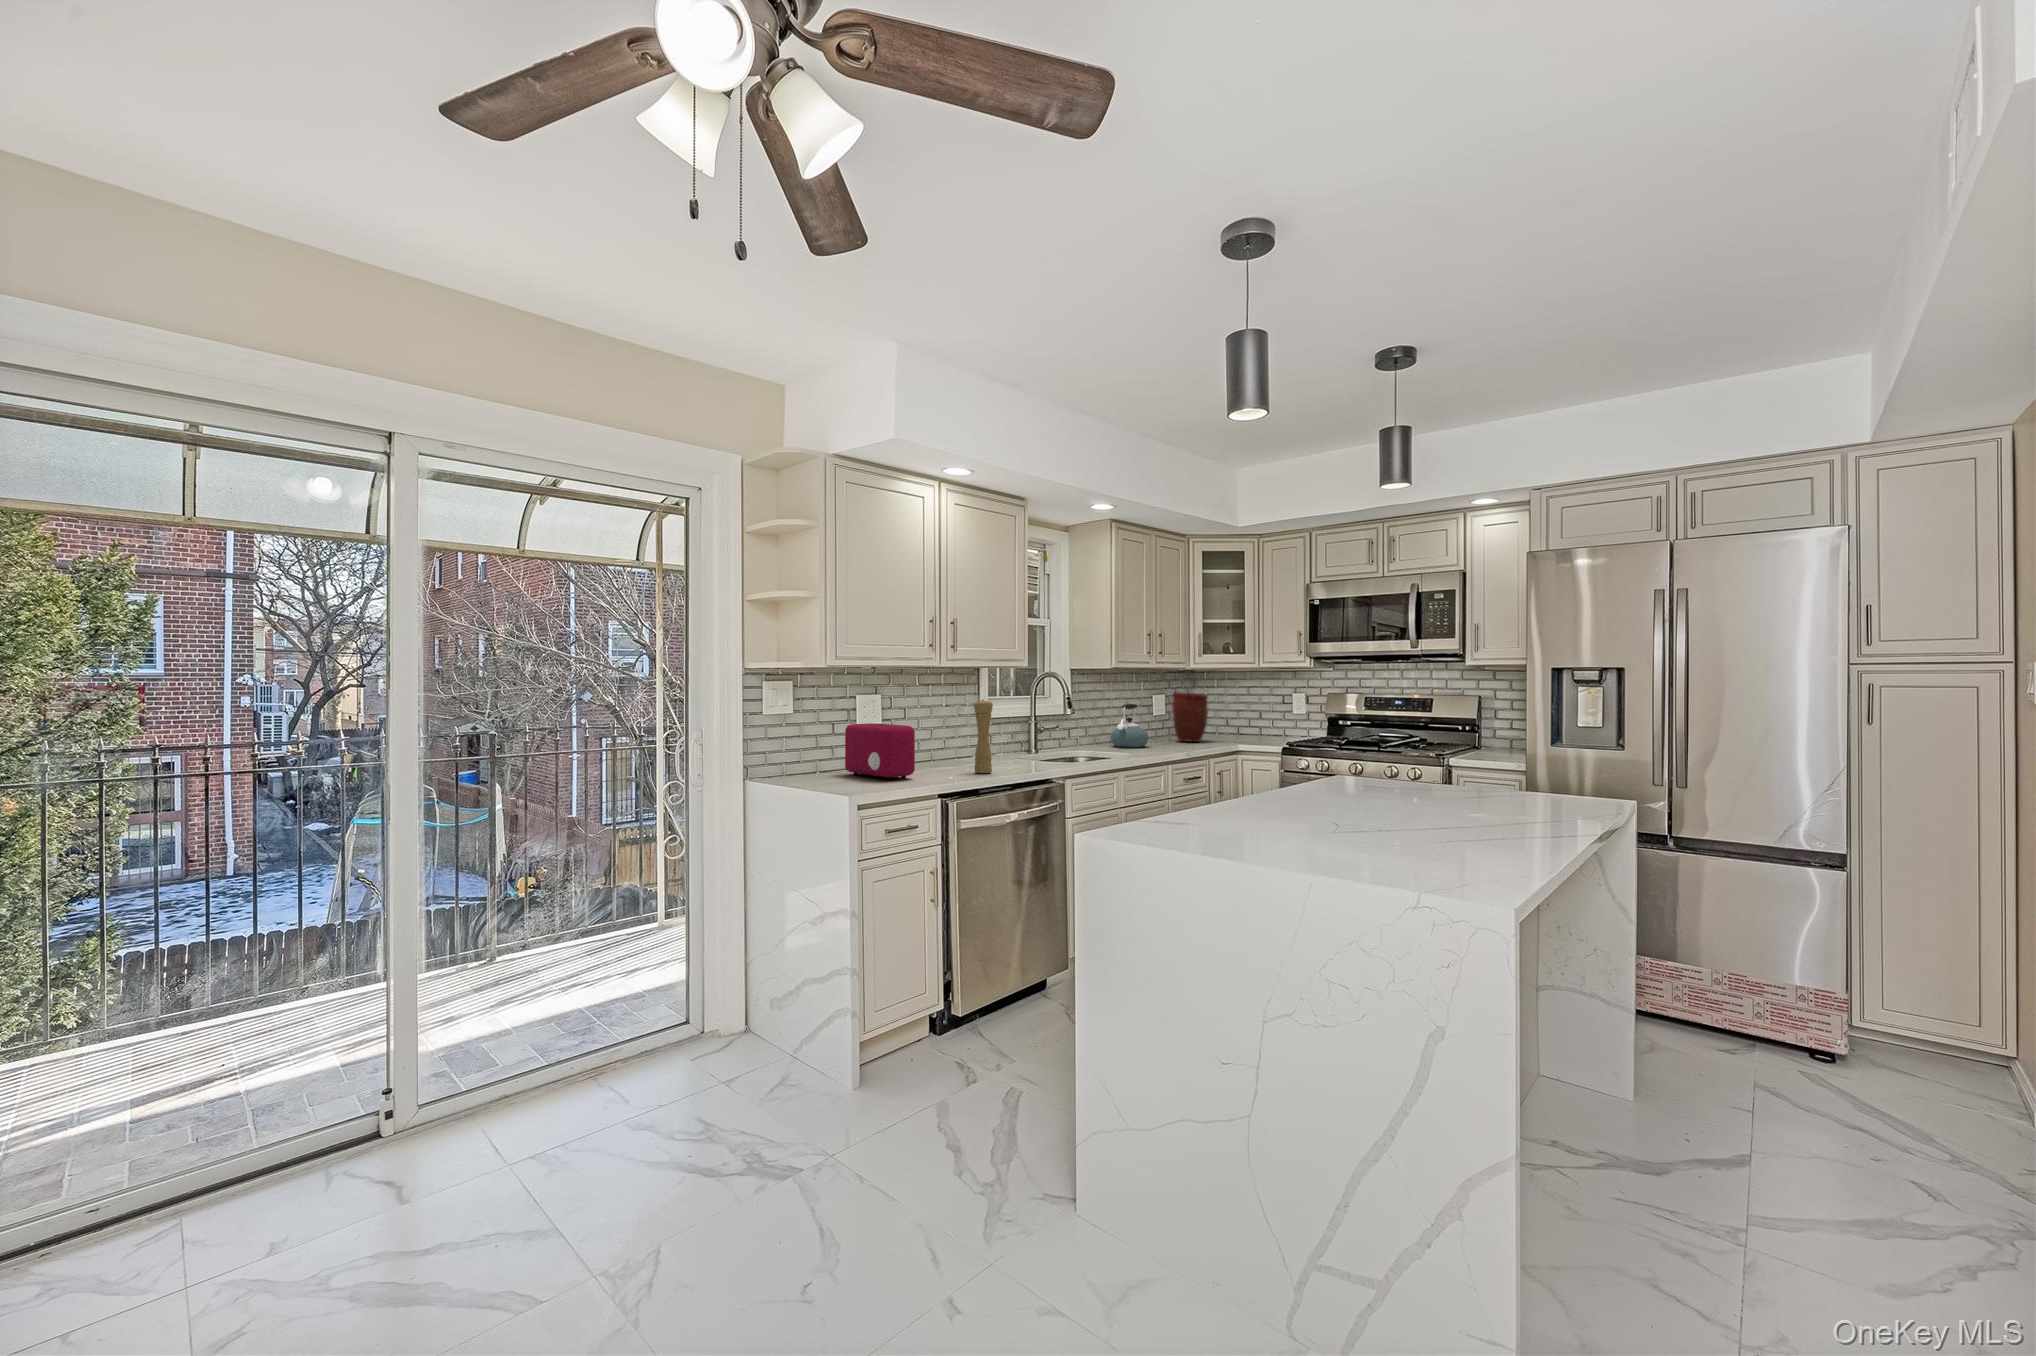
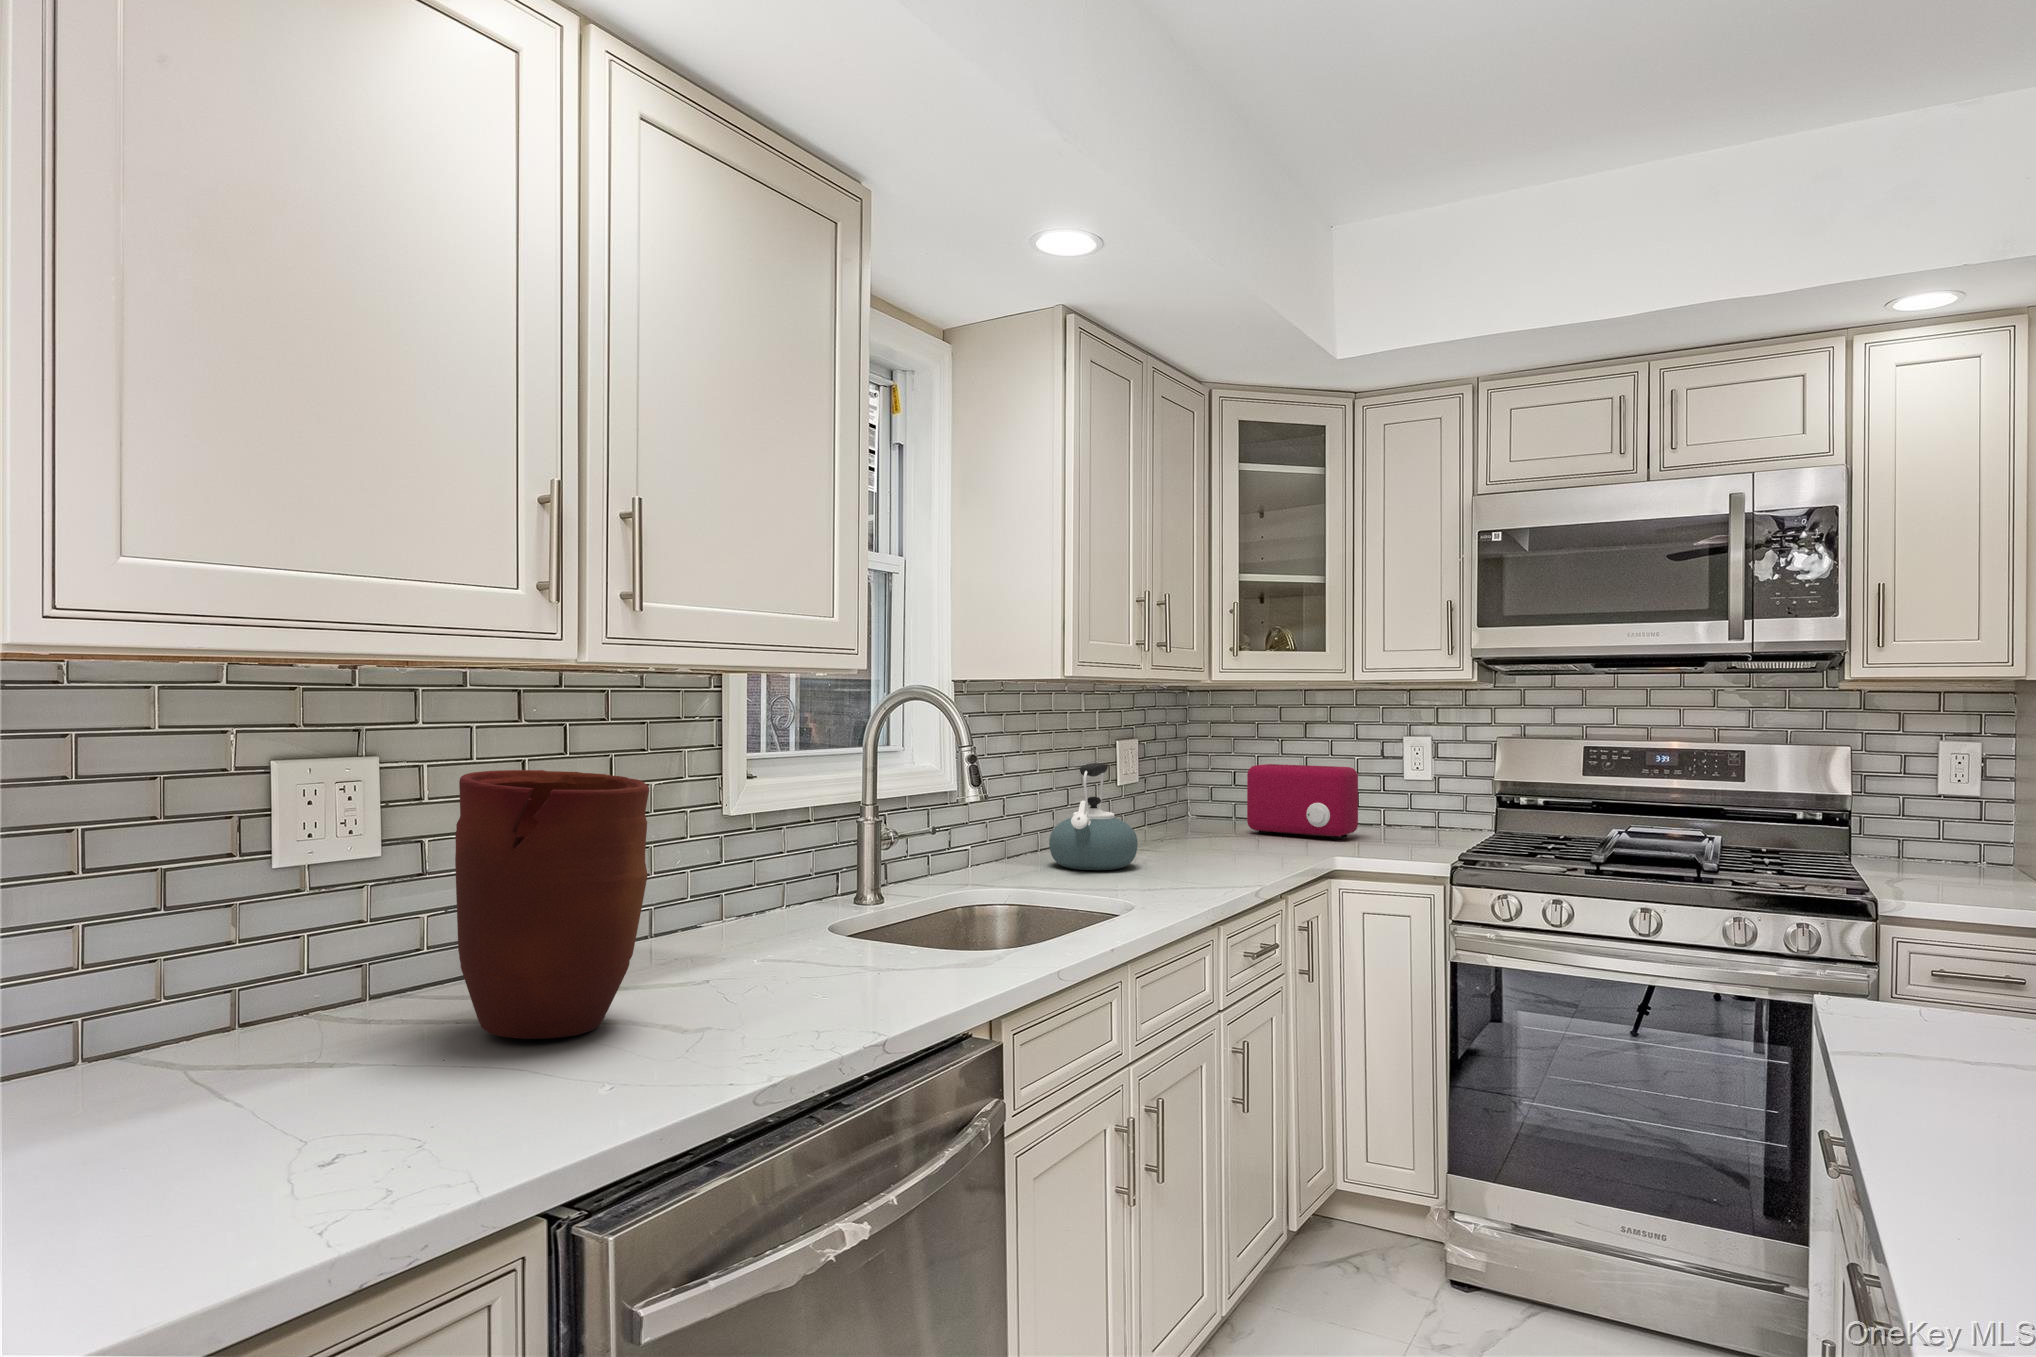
vase: present [1172,692,1208,742] -> present [455,770,649,1039]
pepper mill: present [974,700,993,773] -> none [702,783,774,1065]
toaster: present [845,723,915,780] -> present [1247,764,1358,839]

